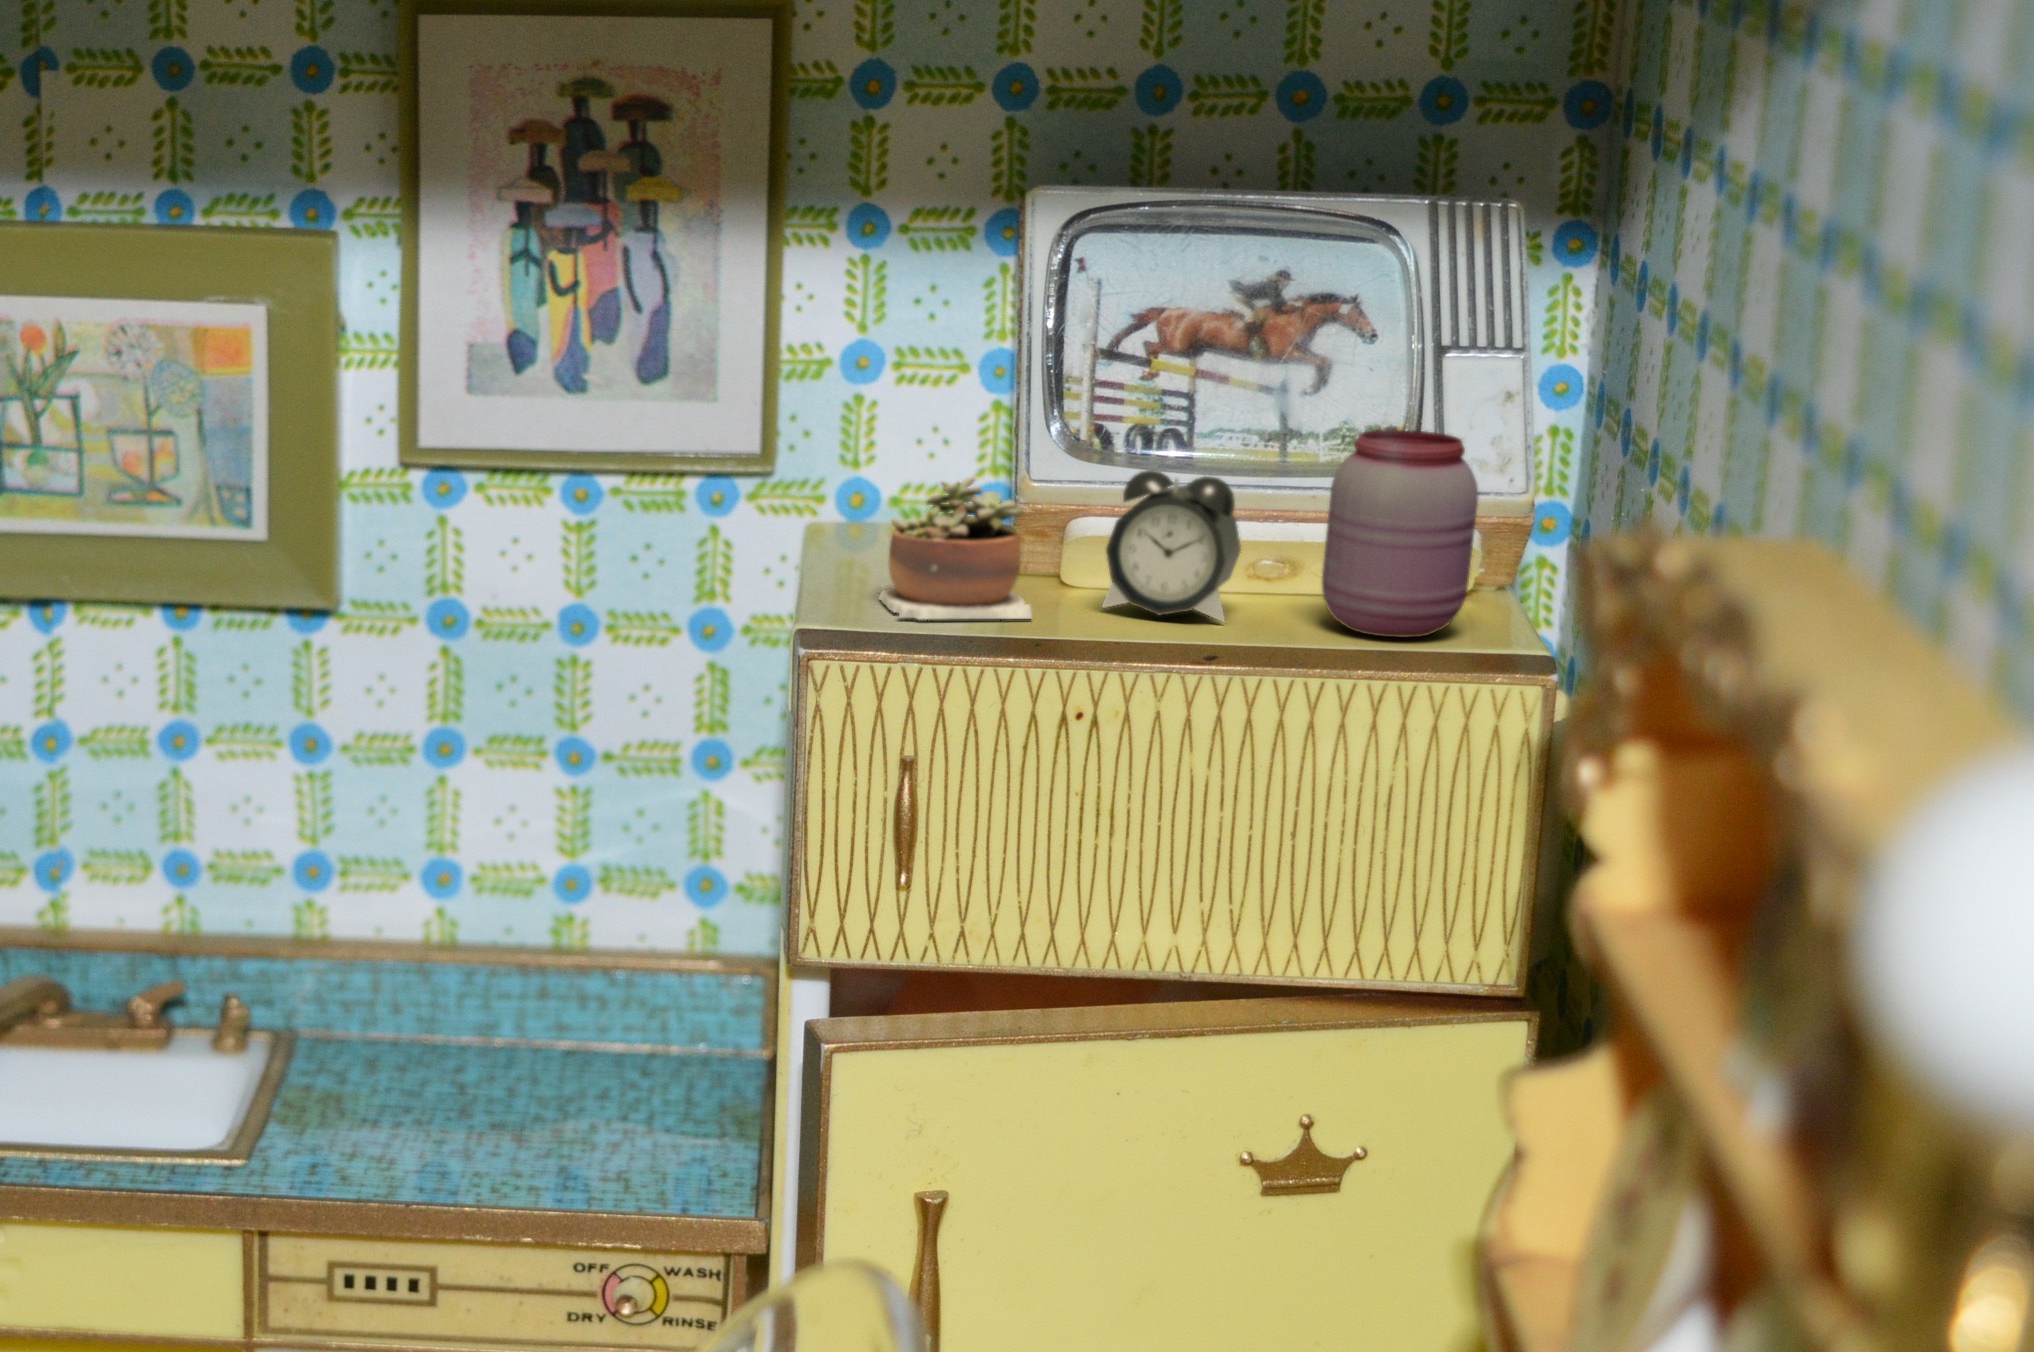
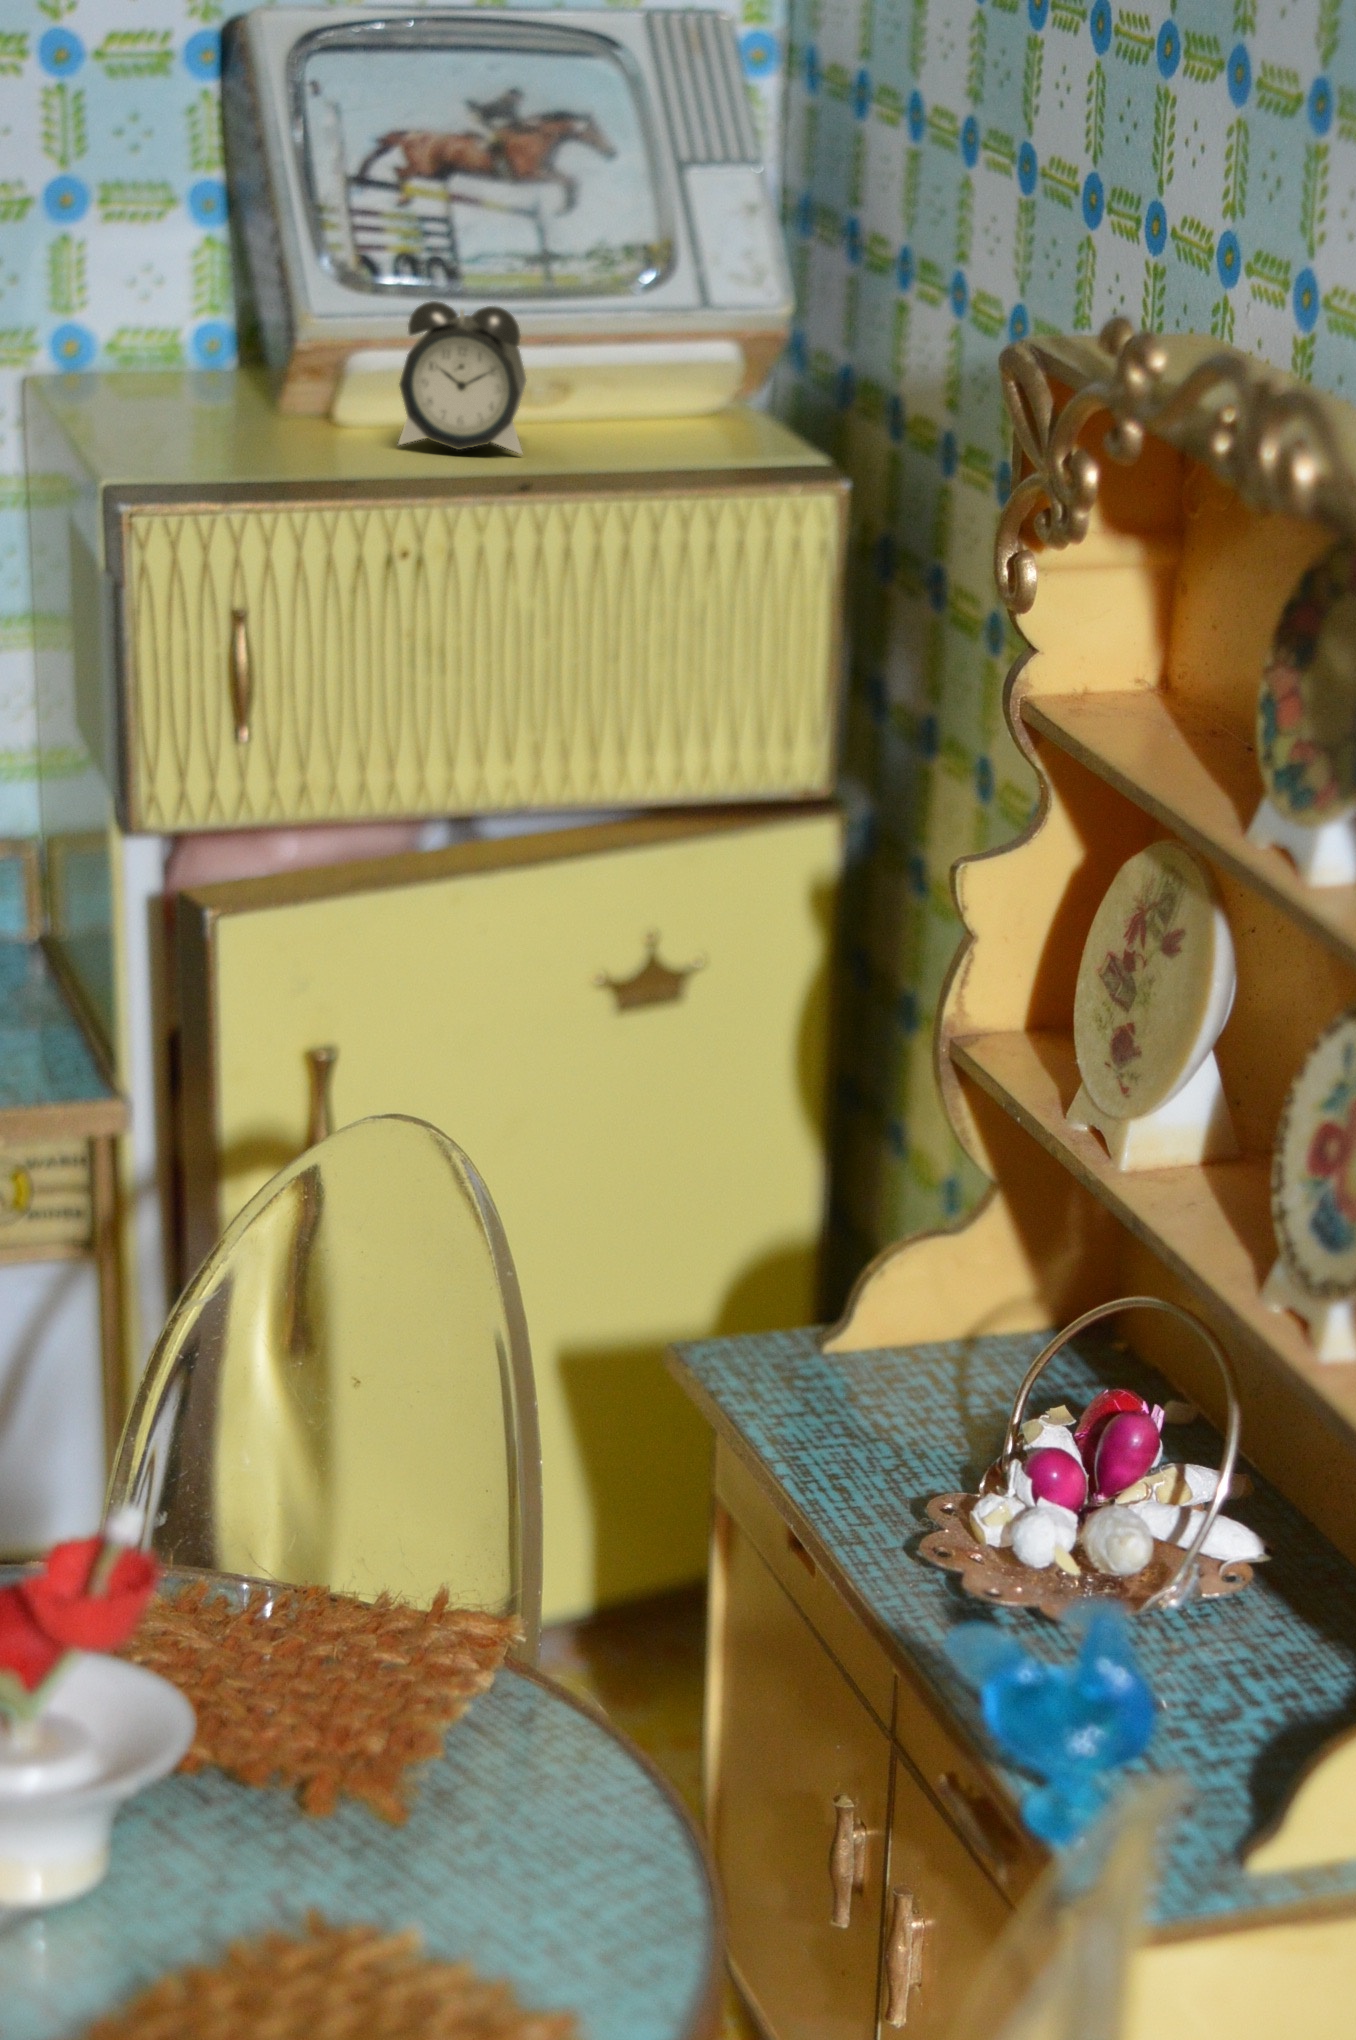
jar: present [1322,430,1479,638] -> none [607,254,748,462]
succulent plant: present [879,478,1032,619] -> none [166,313,338,465]

